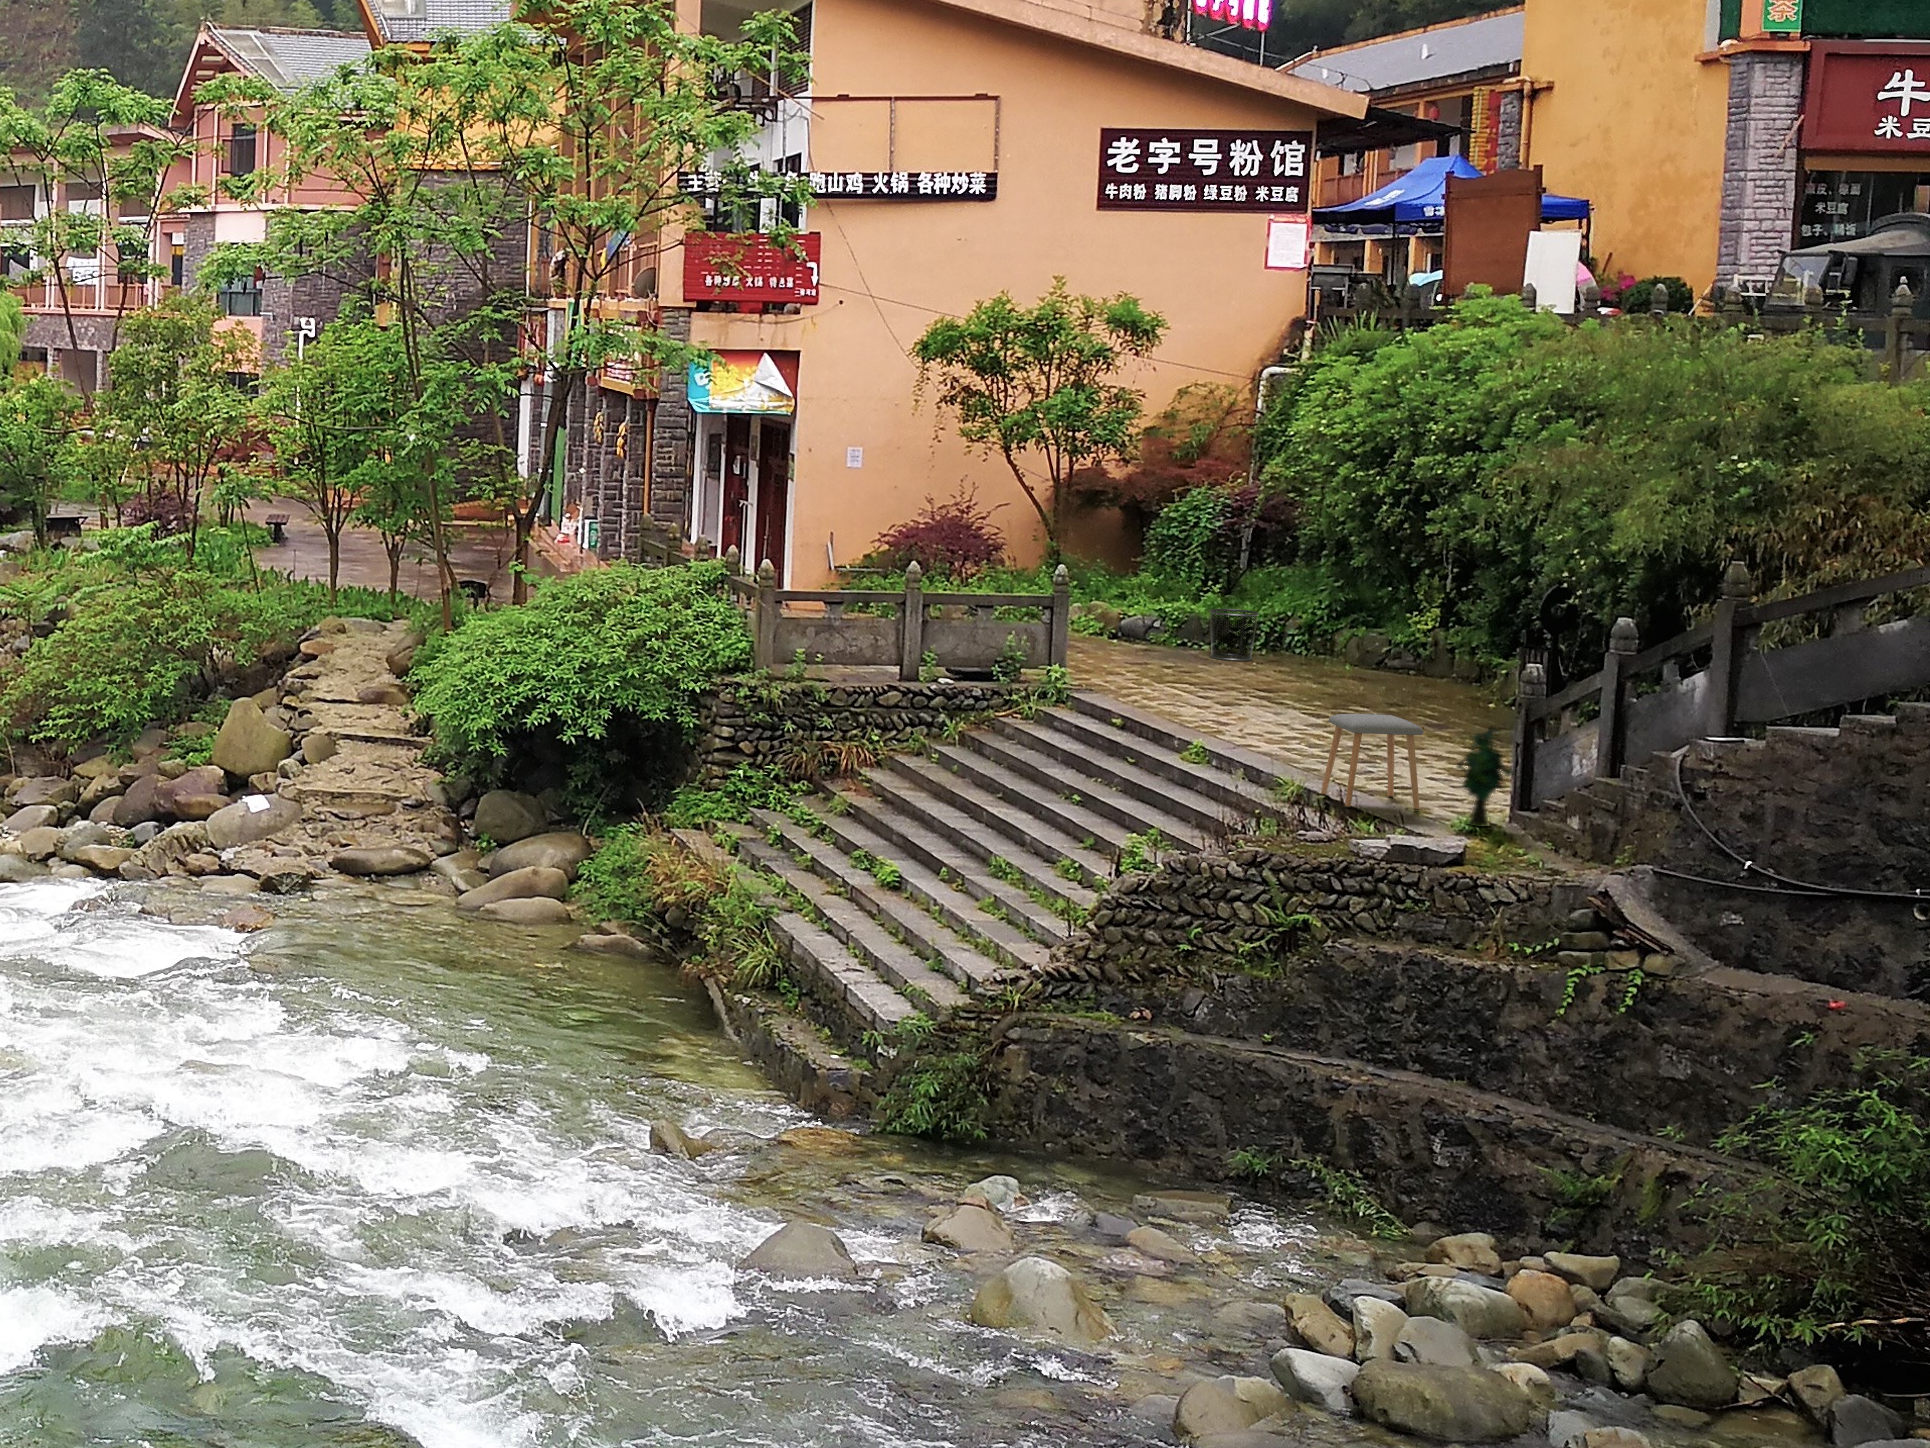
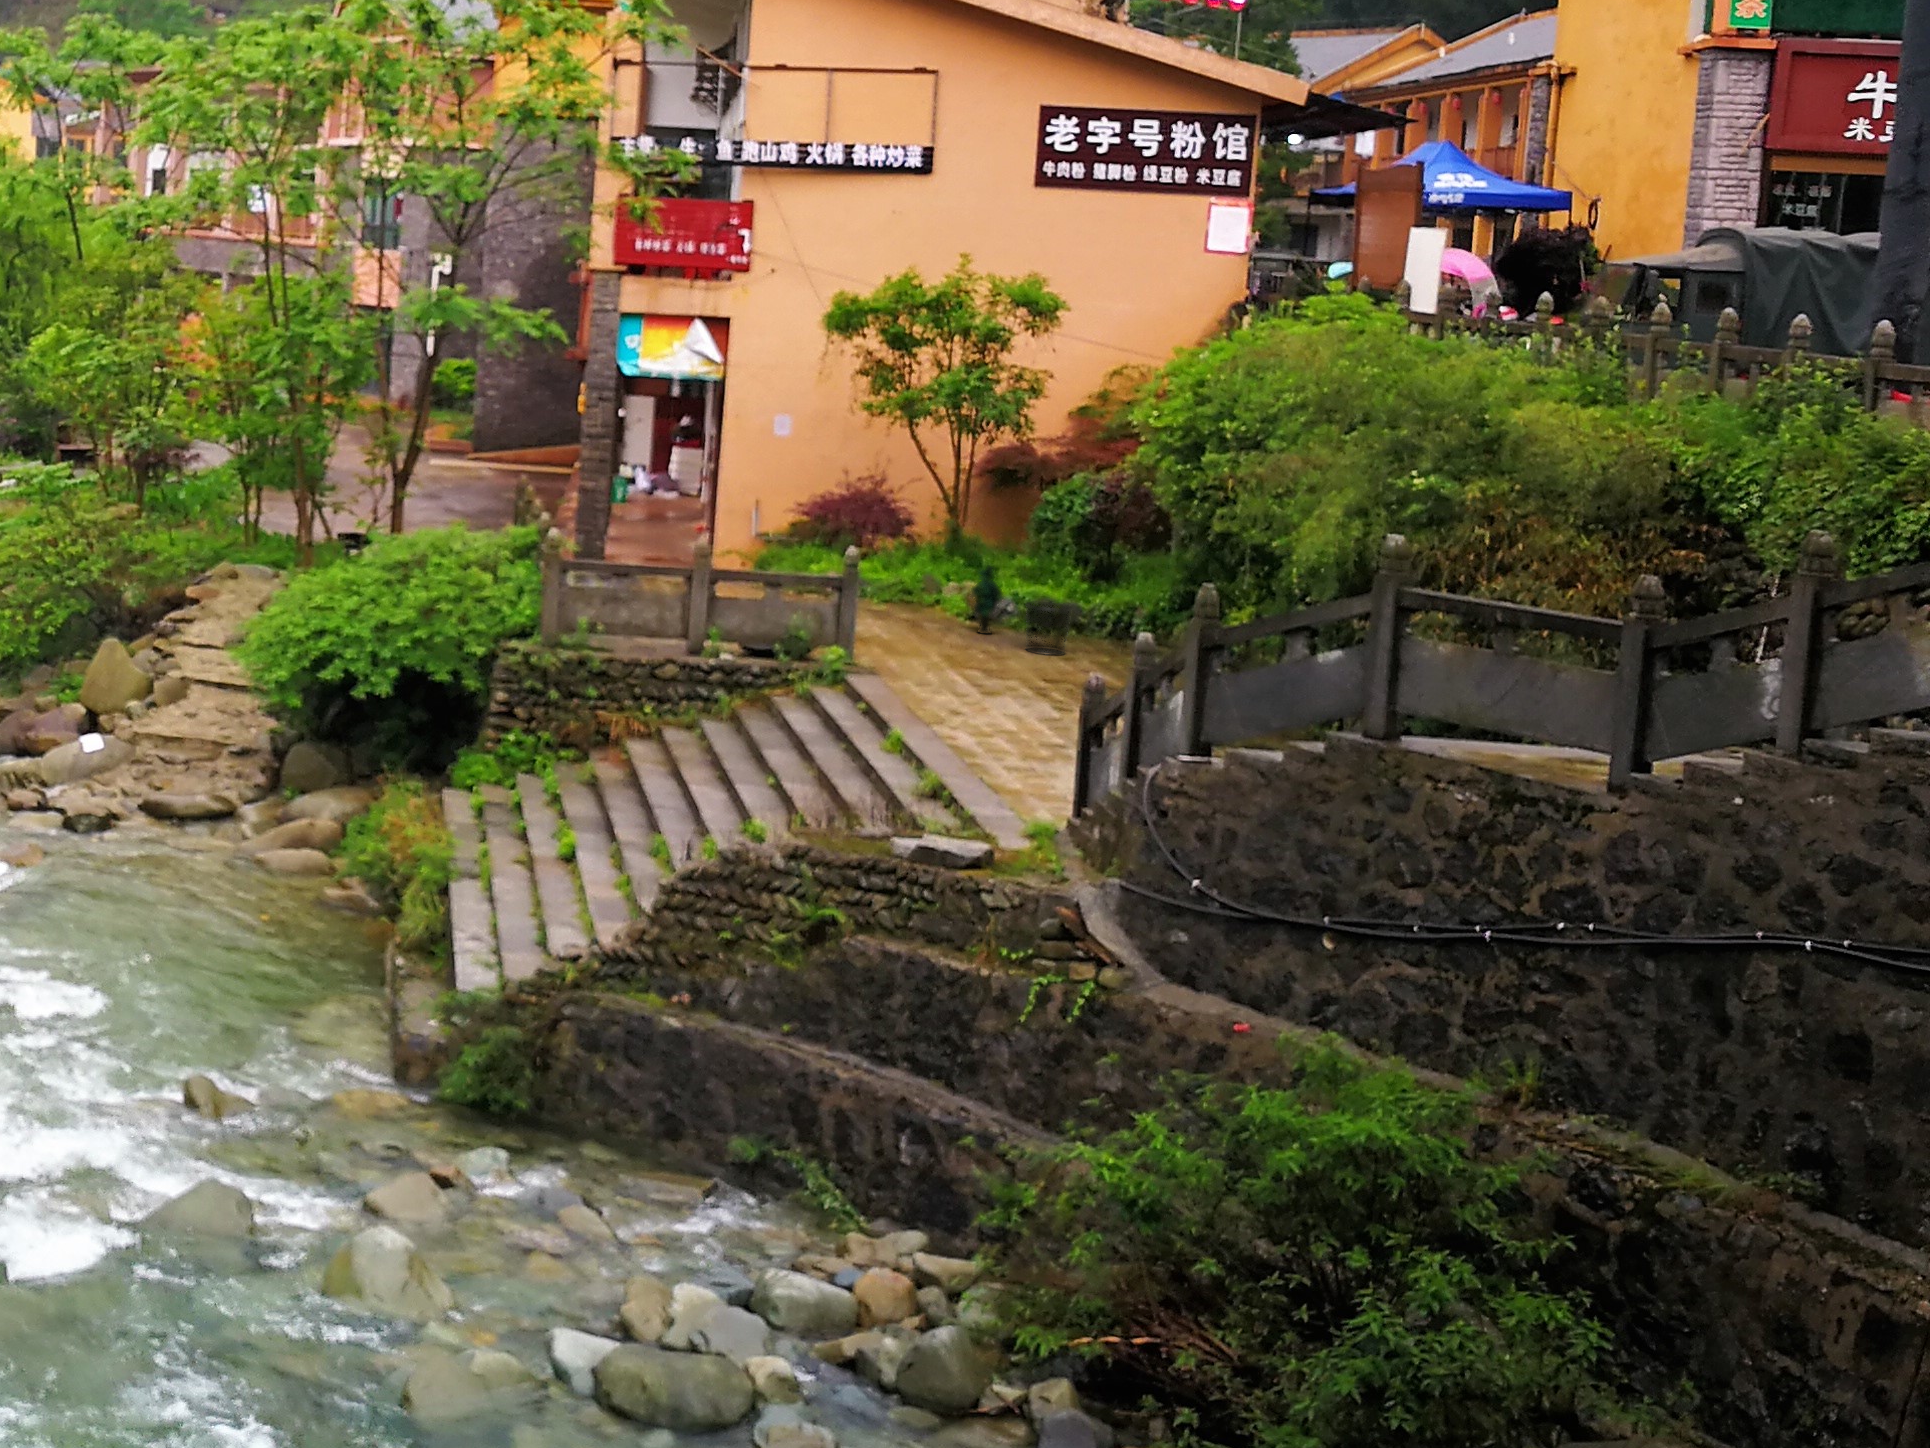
stool: present [1321,714,1424,810] -> none [938,719,1018,816]
decorative plant: present [1457,727,1513,827] -> present [972,566,1003,634]

